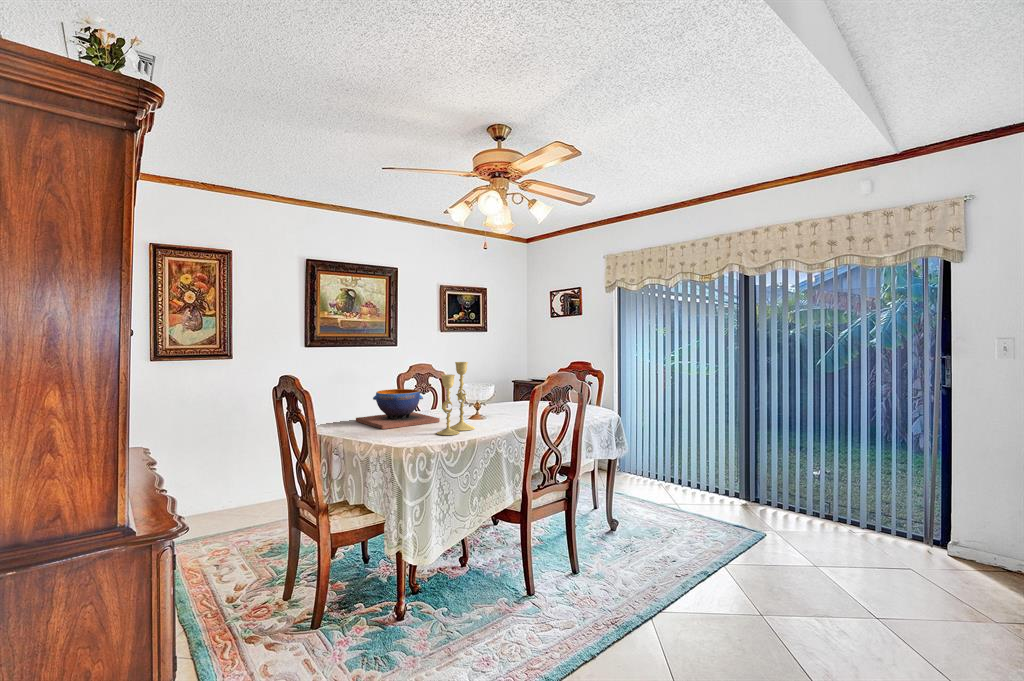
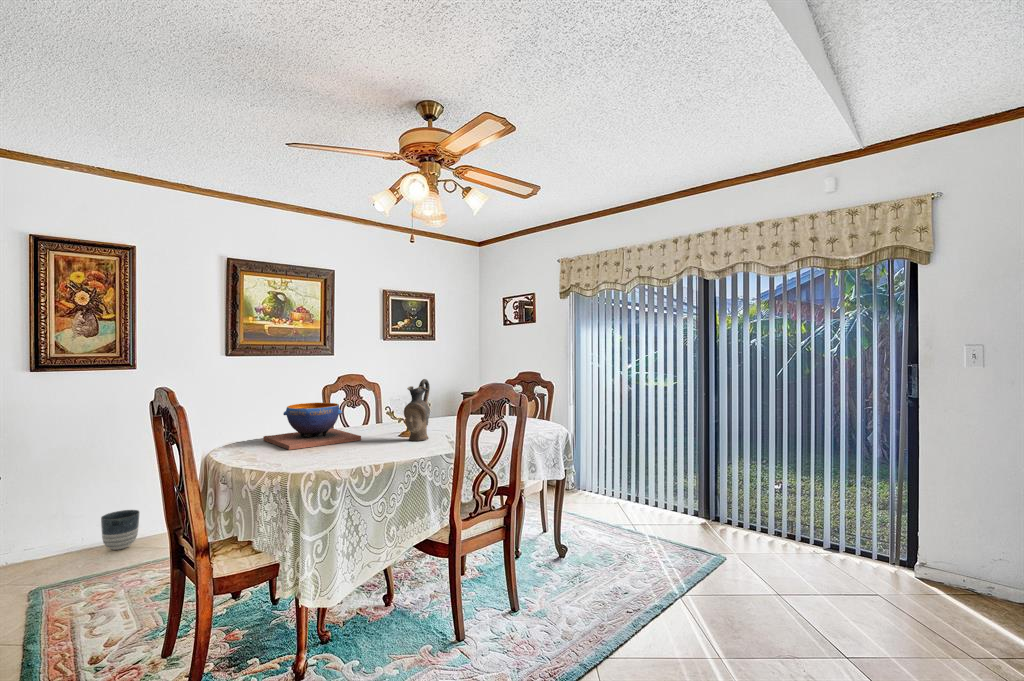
candlestick: present [437,362,475,435] -> none [350,371,398,457]
ceramic pitcher: none [477,369,499,423] -> present [404,379,430,441]
planter: none [209,481,240,515] -> present [101,510,139,550]

